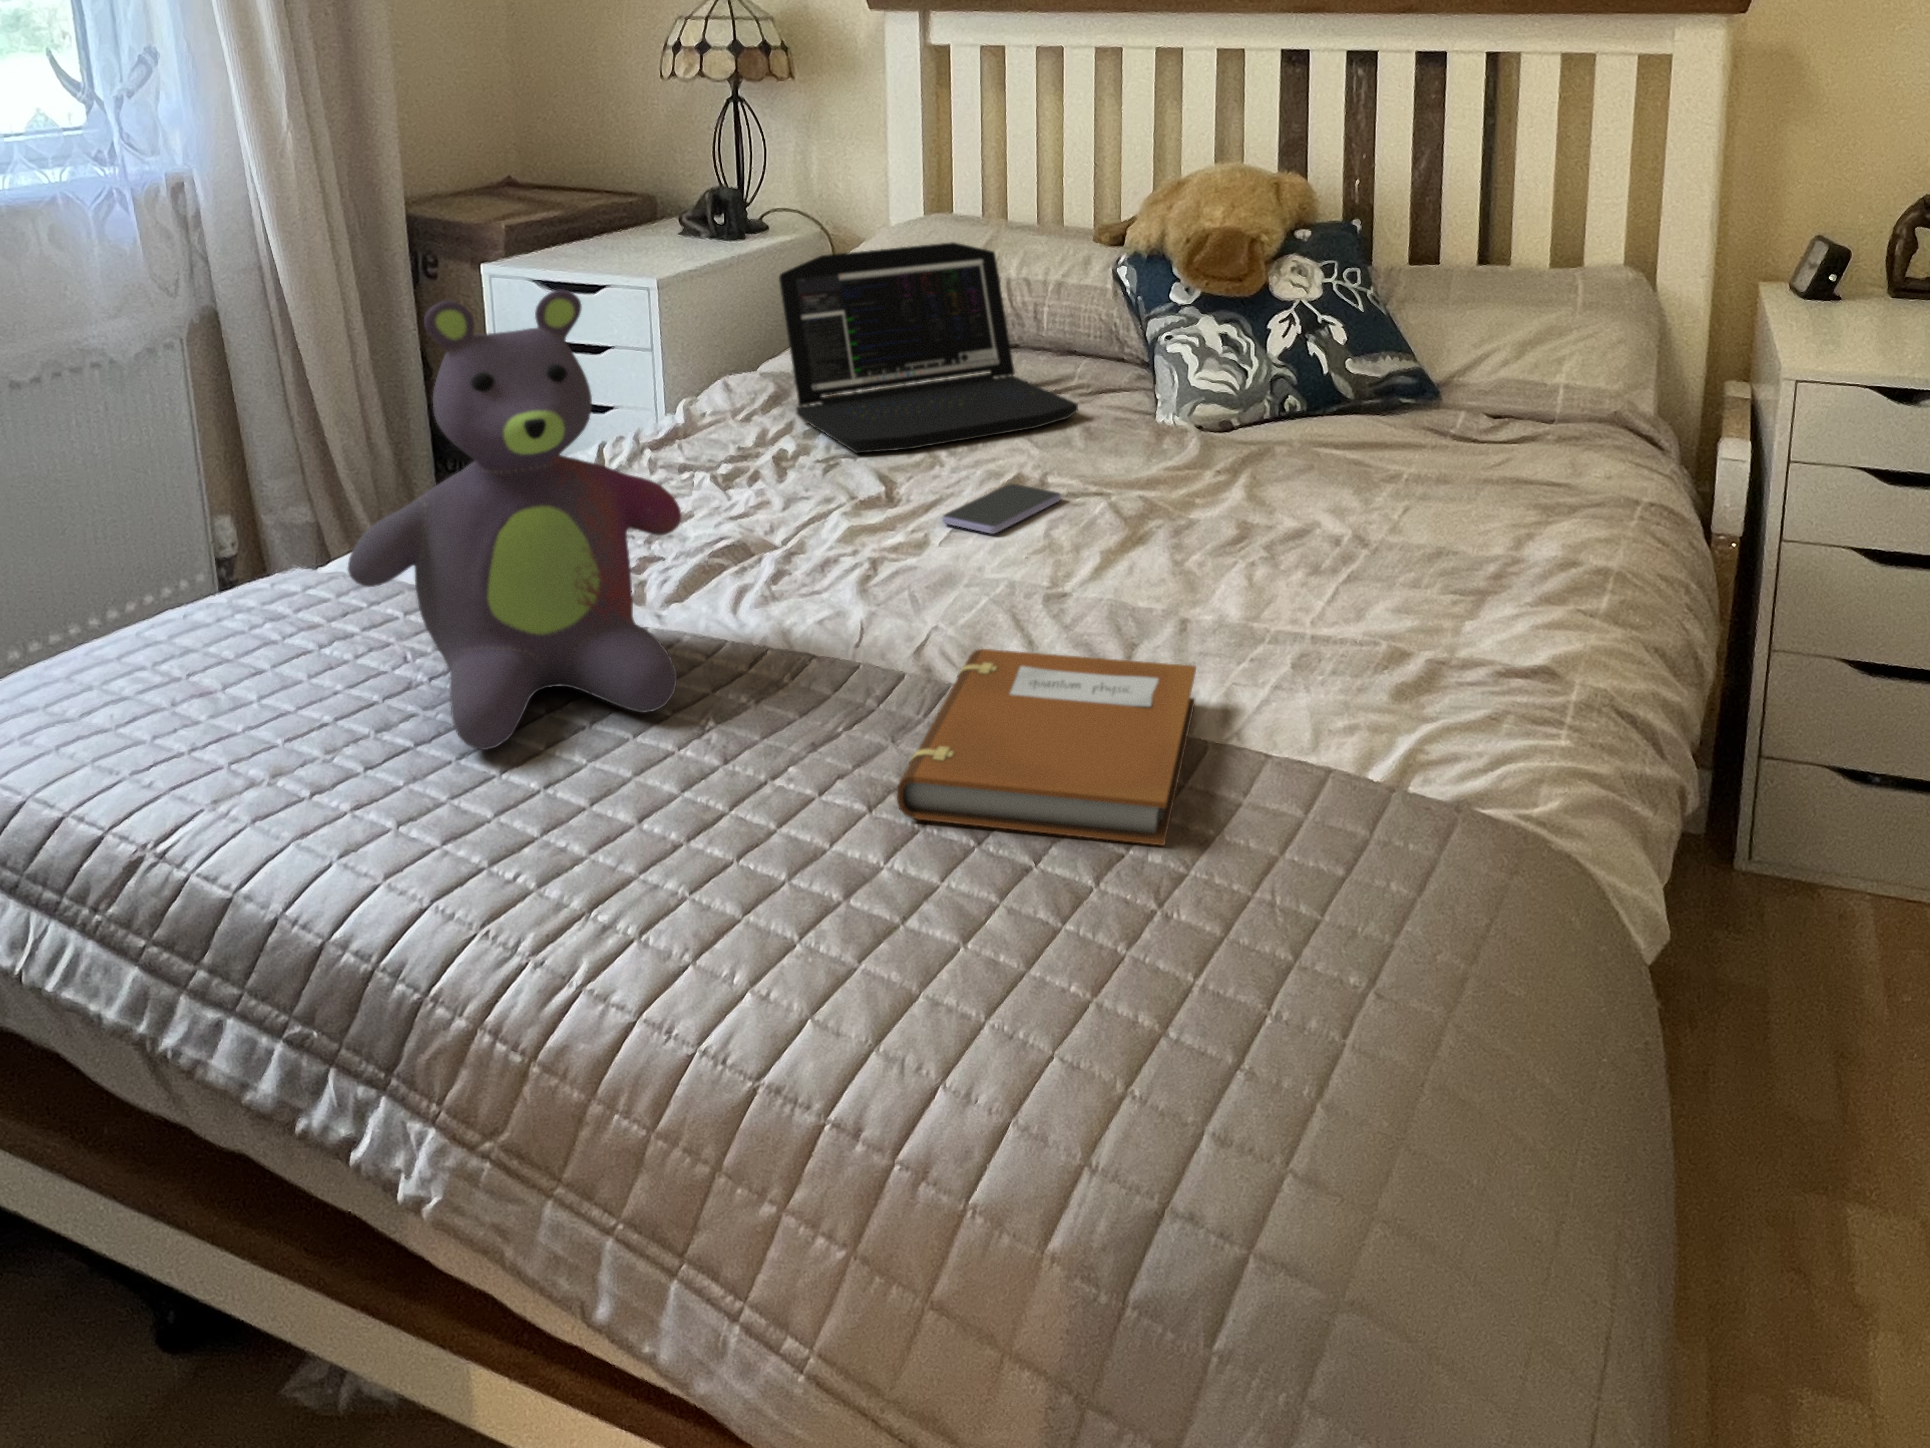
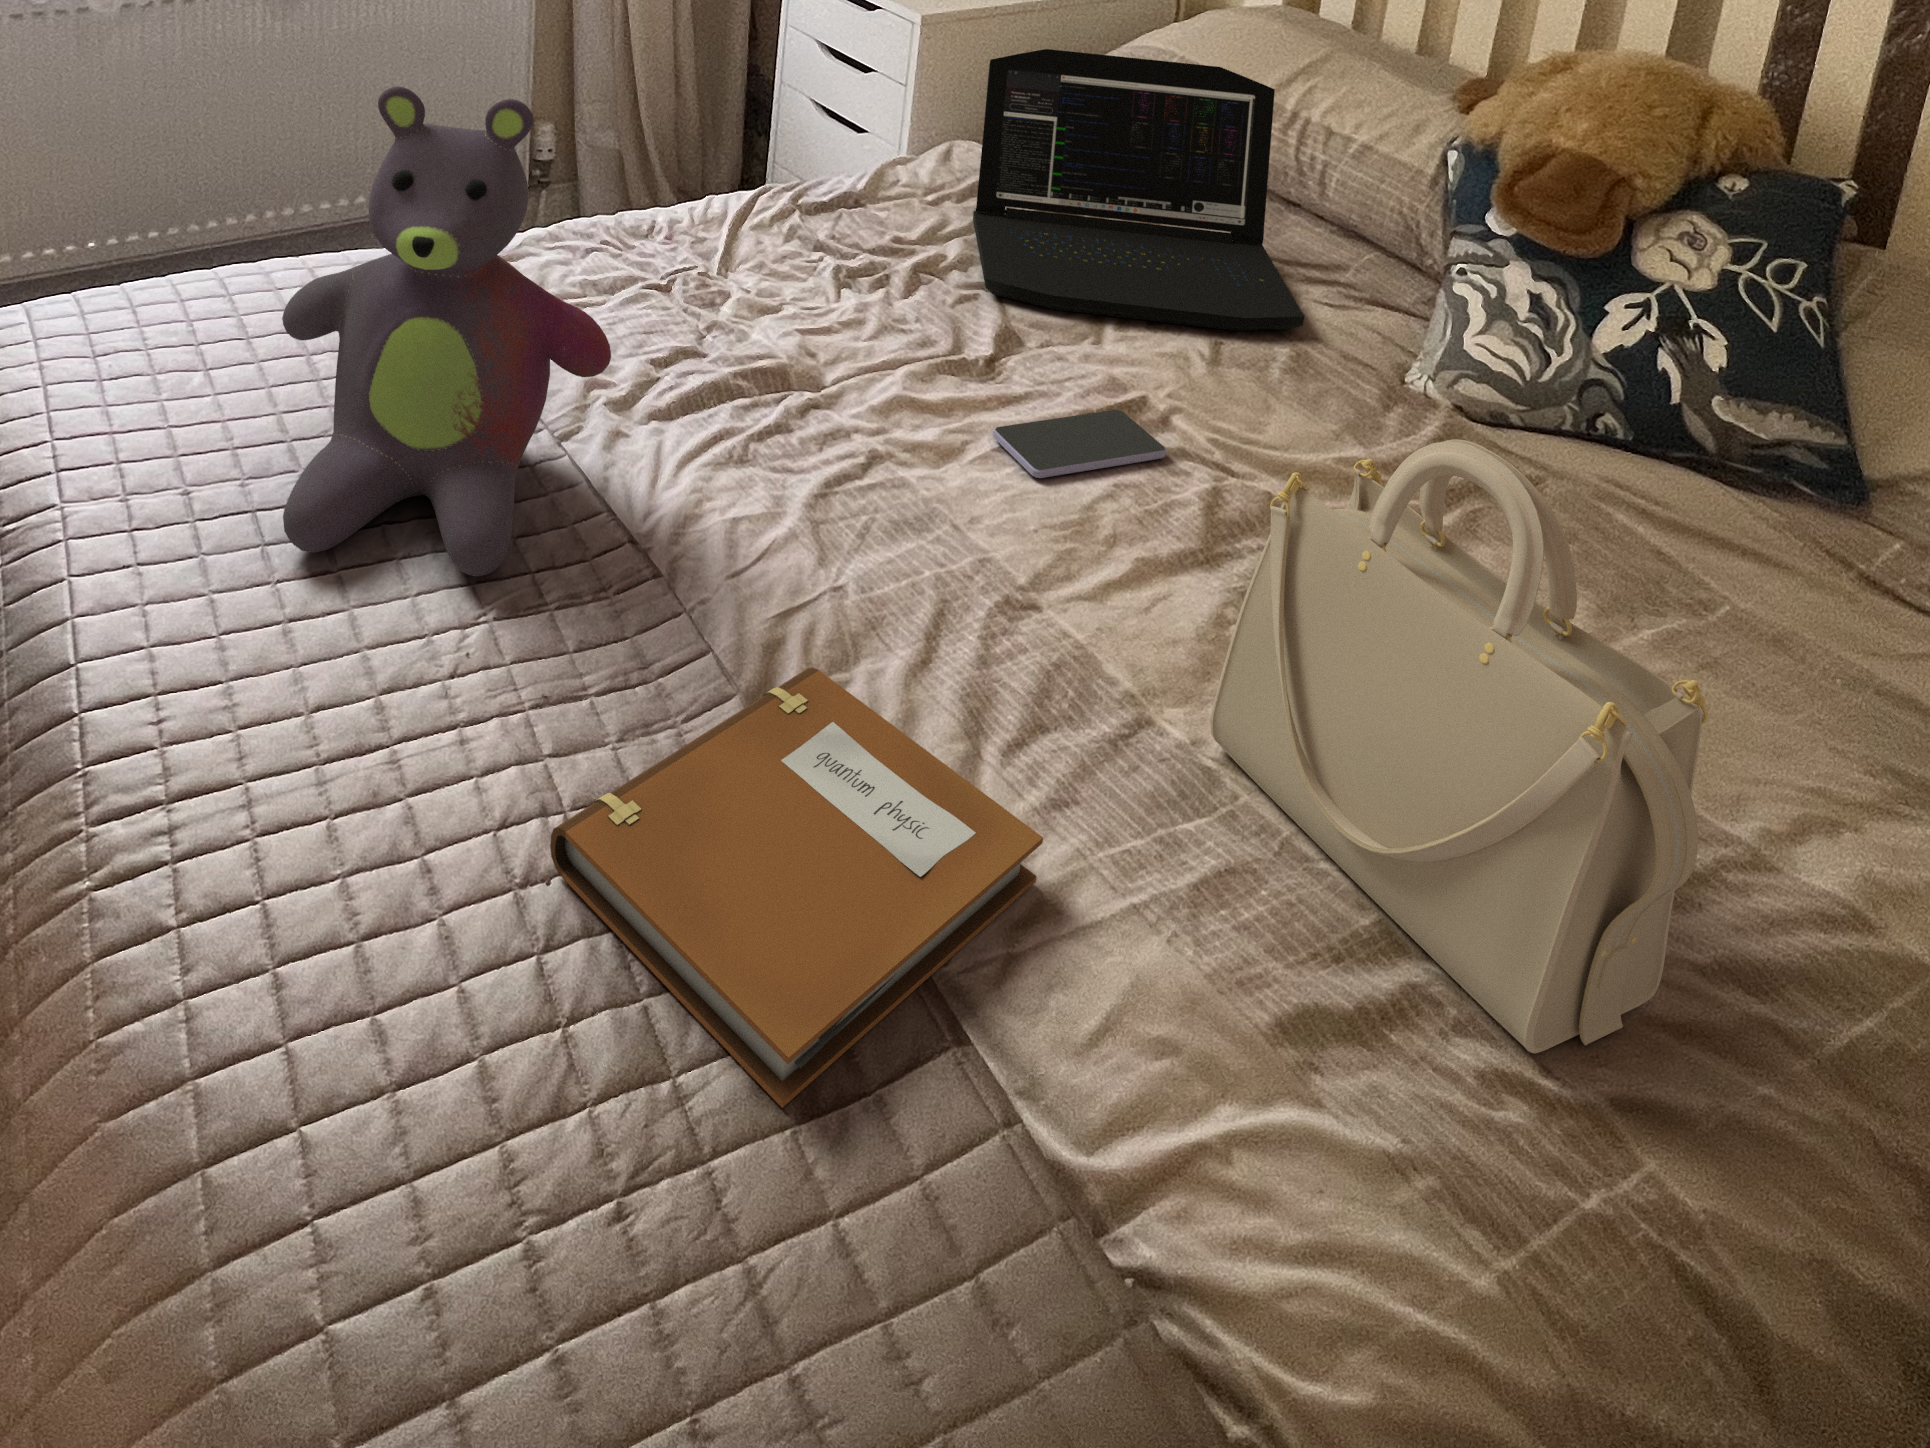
handbag: none [1222,319,1534,662] -> present [1210,439,1708,1053]

